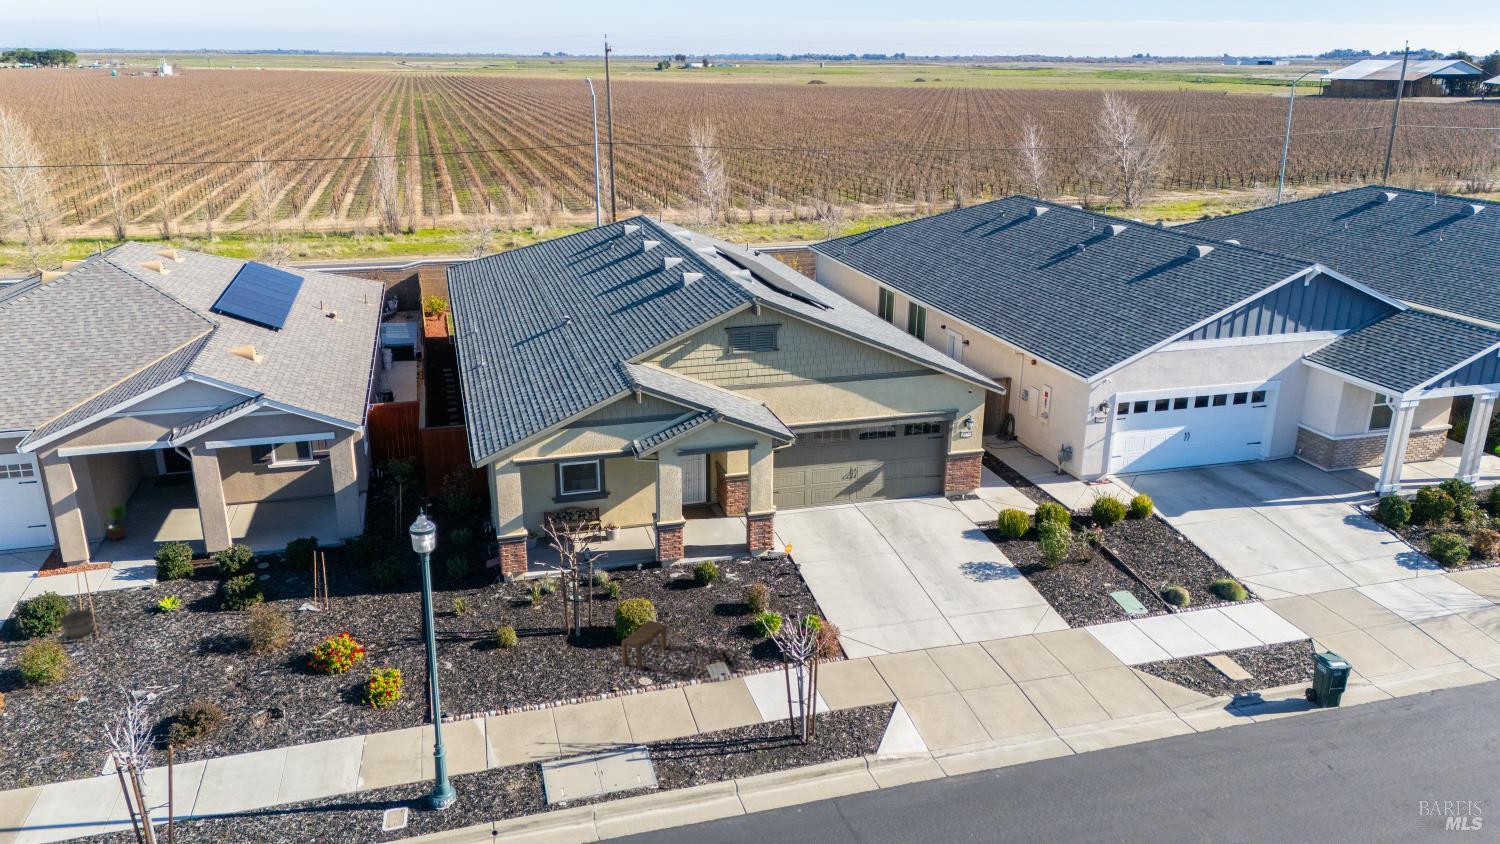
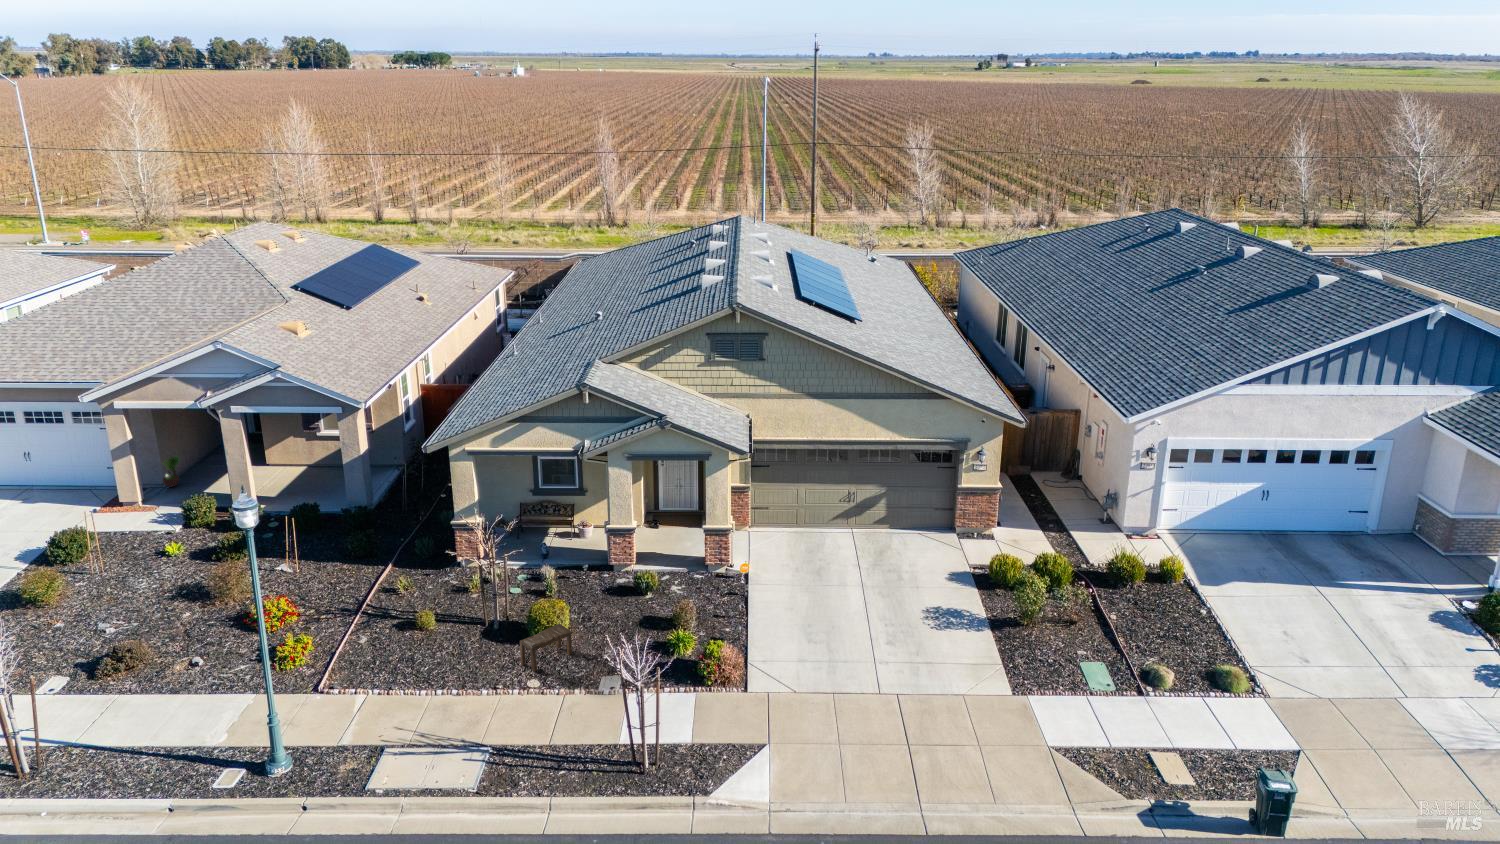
wooden bucket: present [59,610,93,638] -> none [75,547,105,571]

